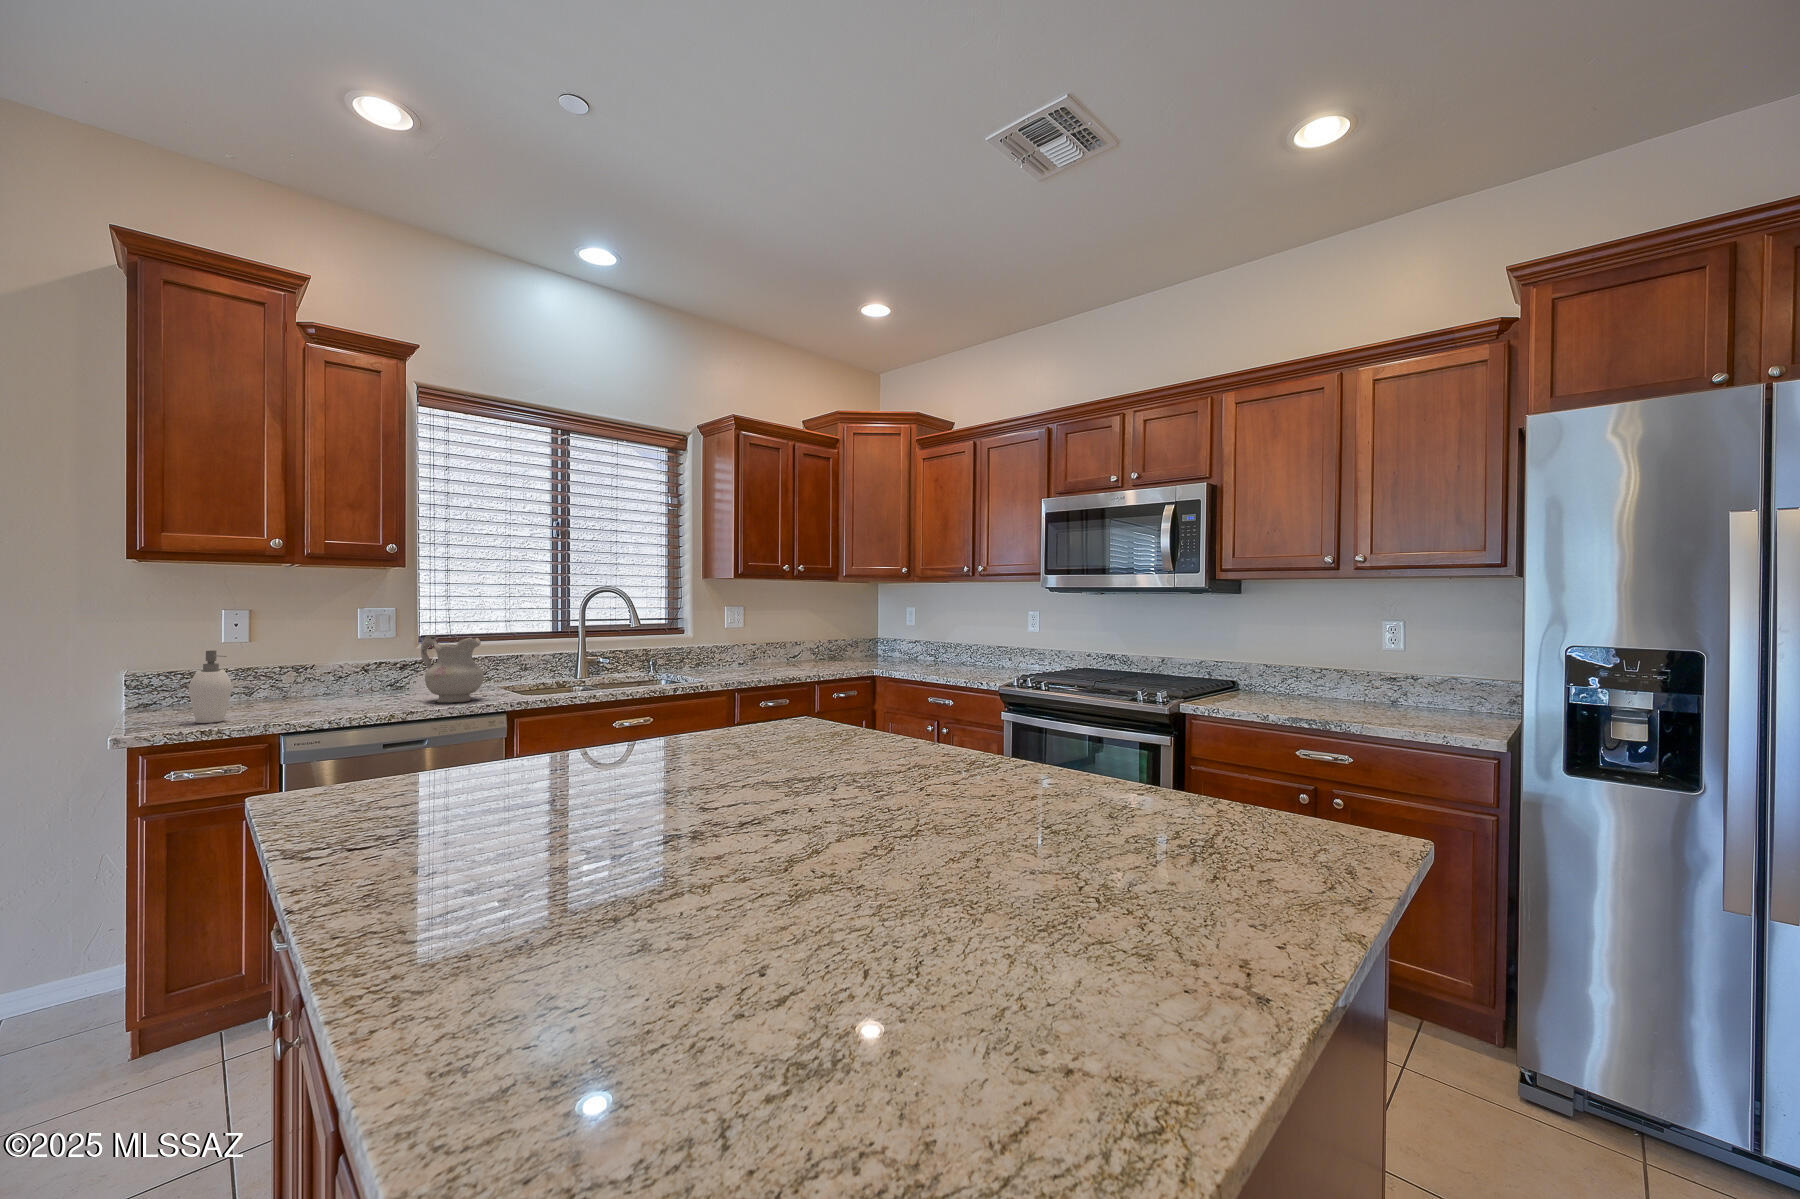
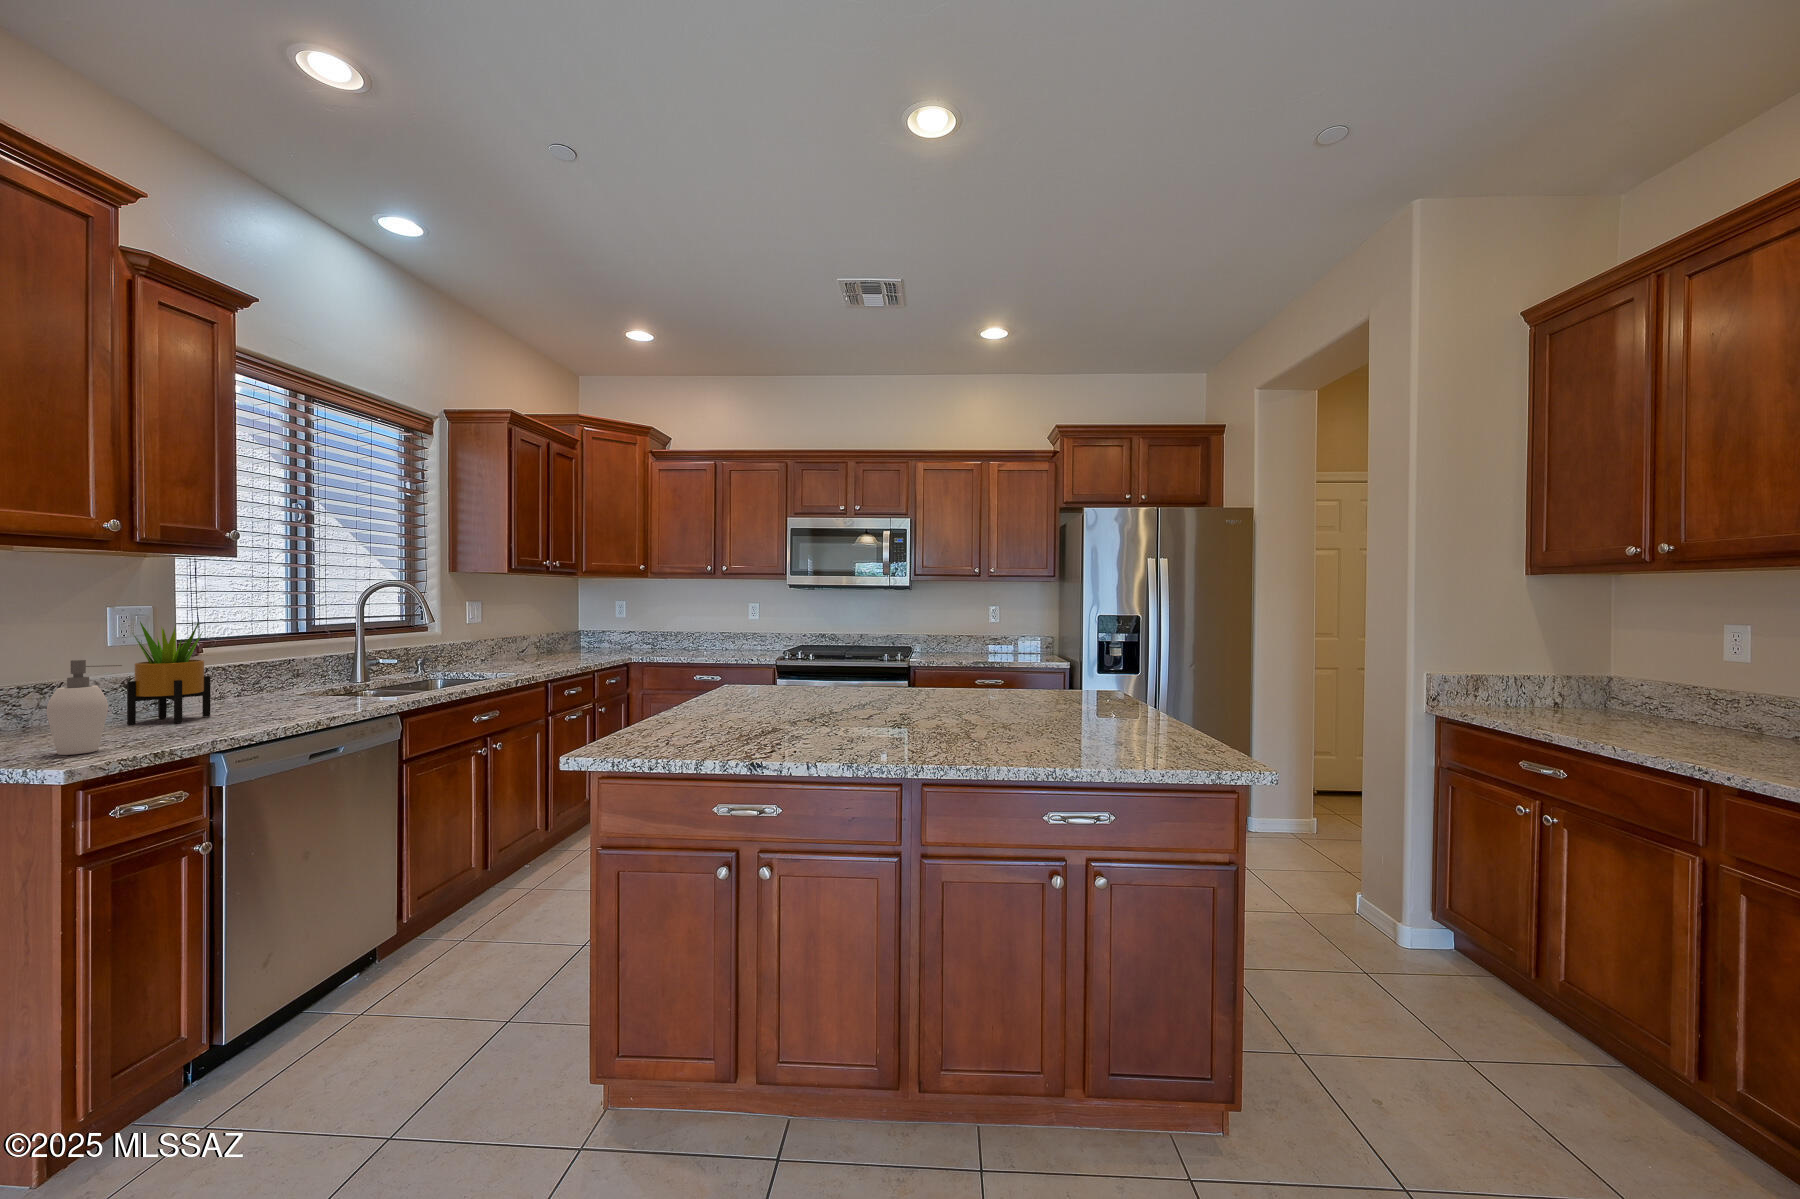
potted plant: none [331,620,391,703] -> present [127,622,210,725]
ceramic pitcher: present [421,636,484,702] -> none [263,636,348,711]

